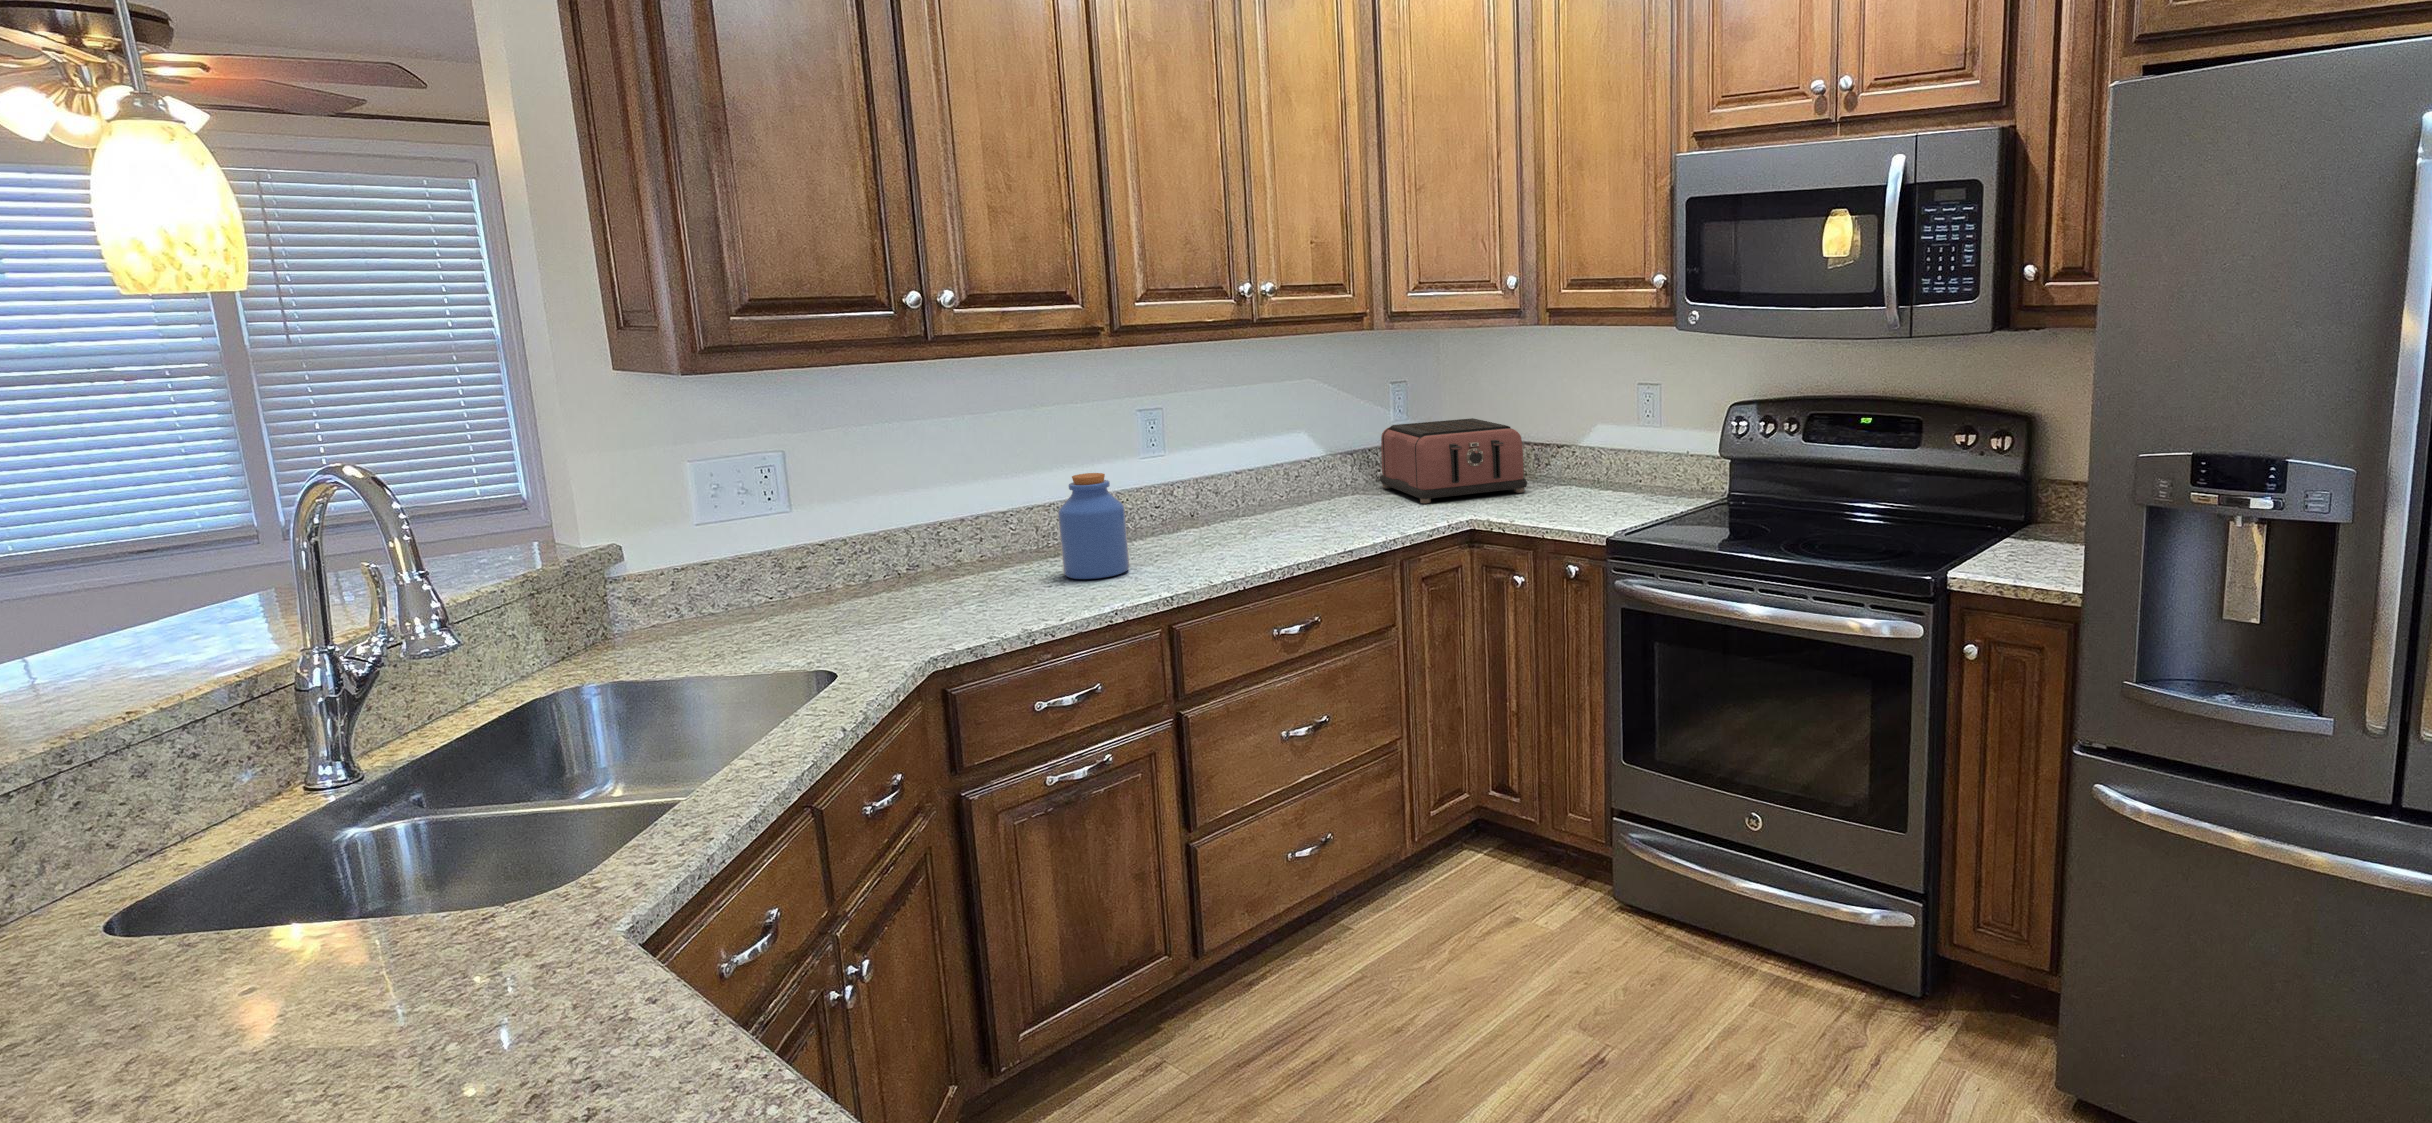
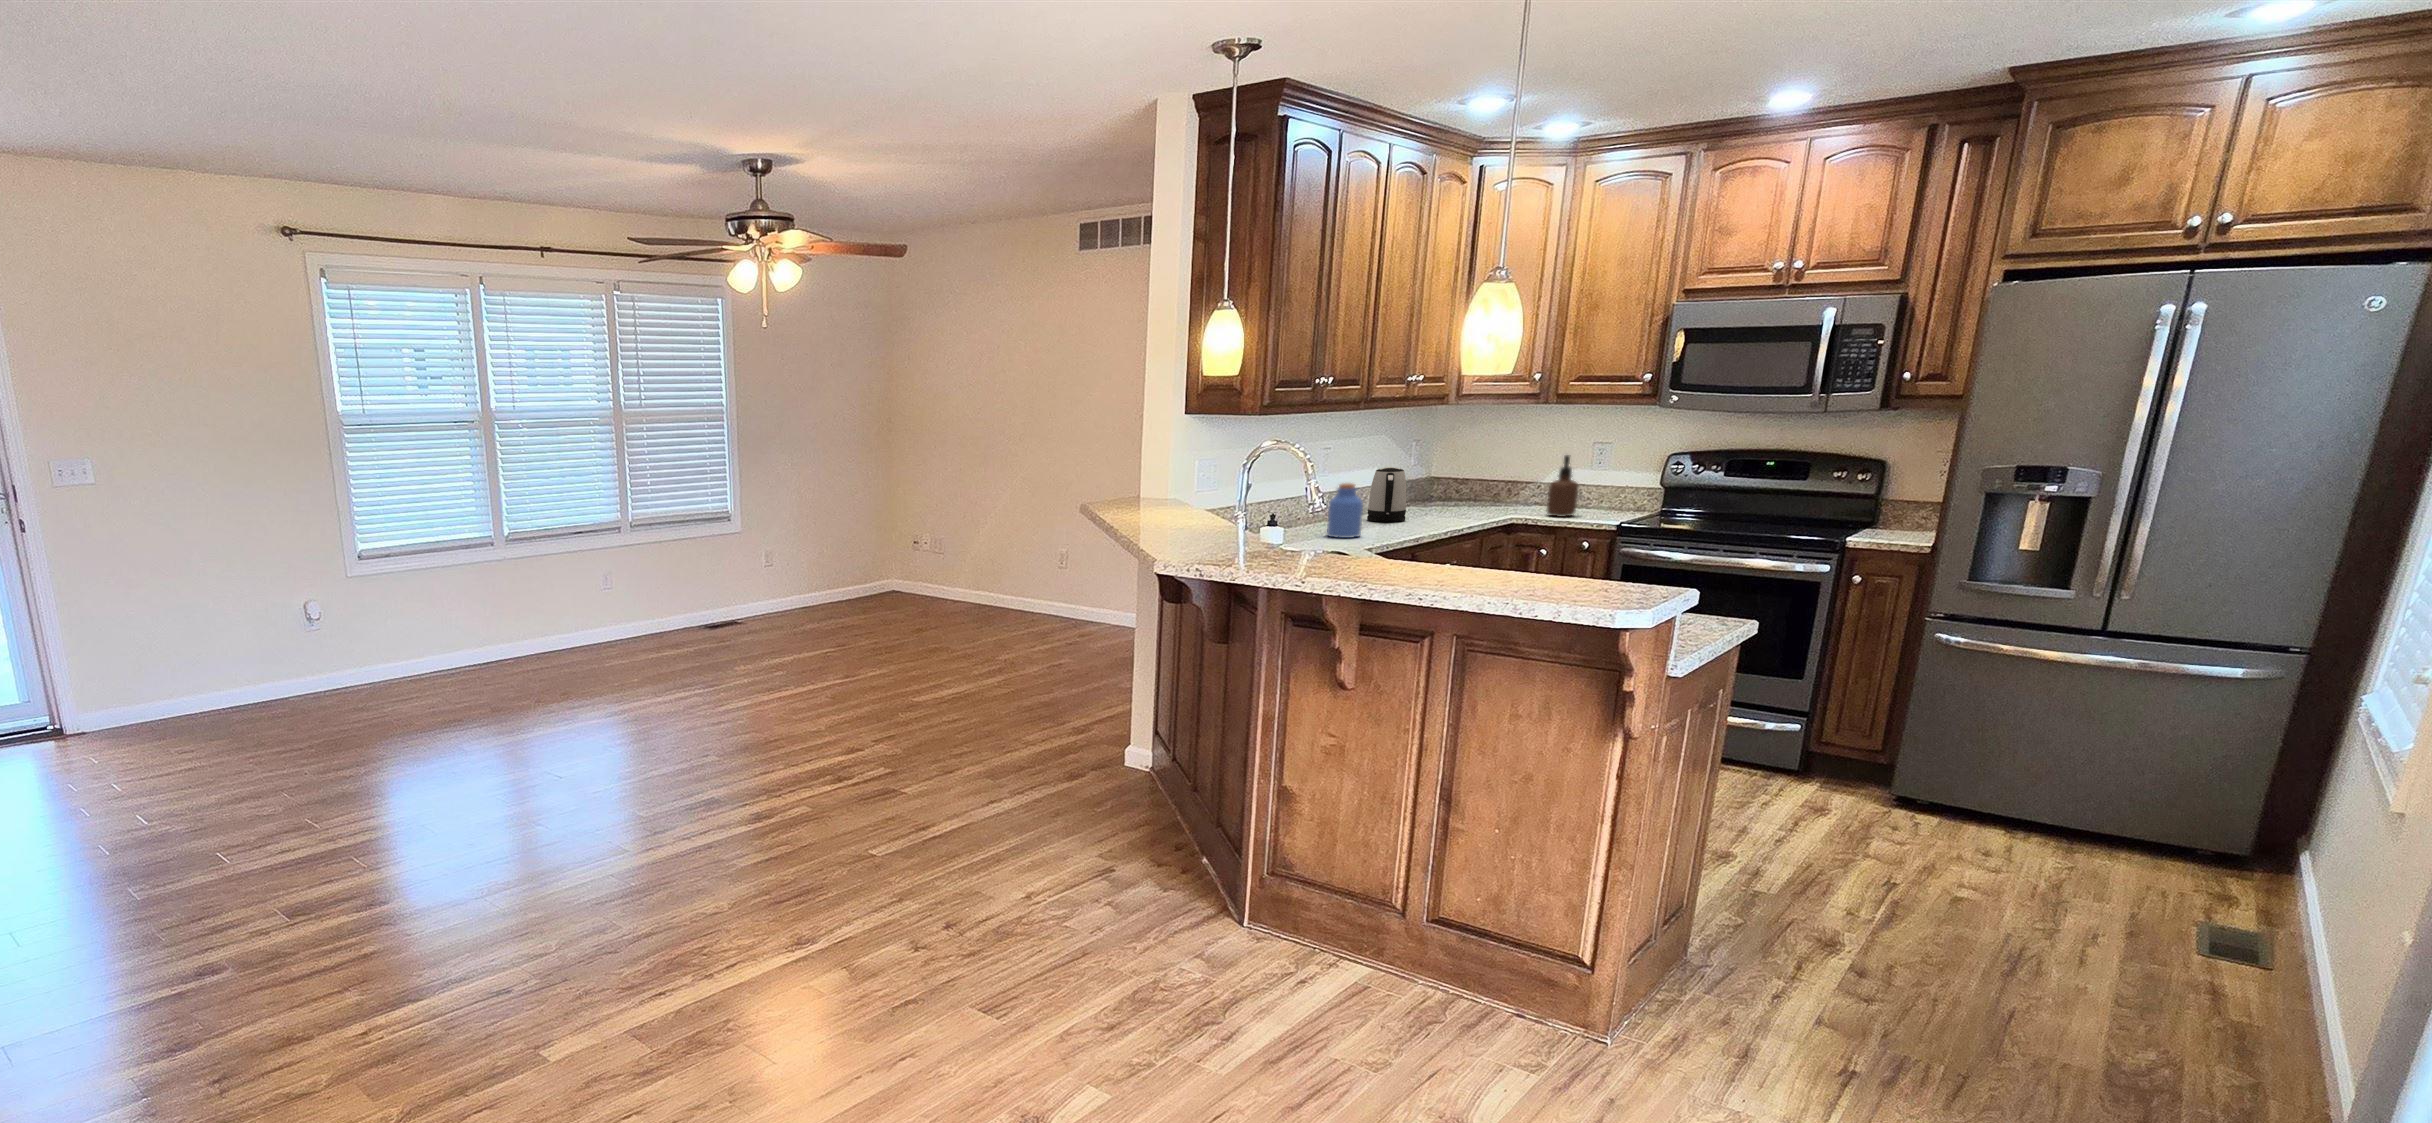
soap dispenser: none [1549,406,1593,509] -> present [1547,455,1579,517]
toaster: present [1380,418,1527,504] -> none [1408,466,1515,514]
kettle: none [1245,431,1309,526] -> present [1367,467,1406,522]

